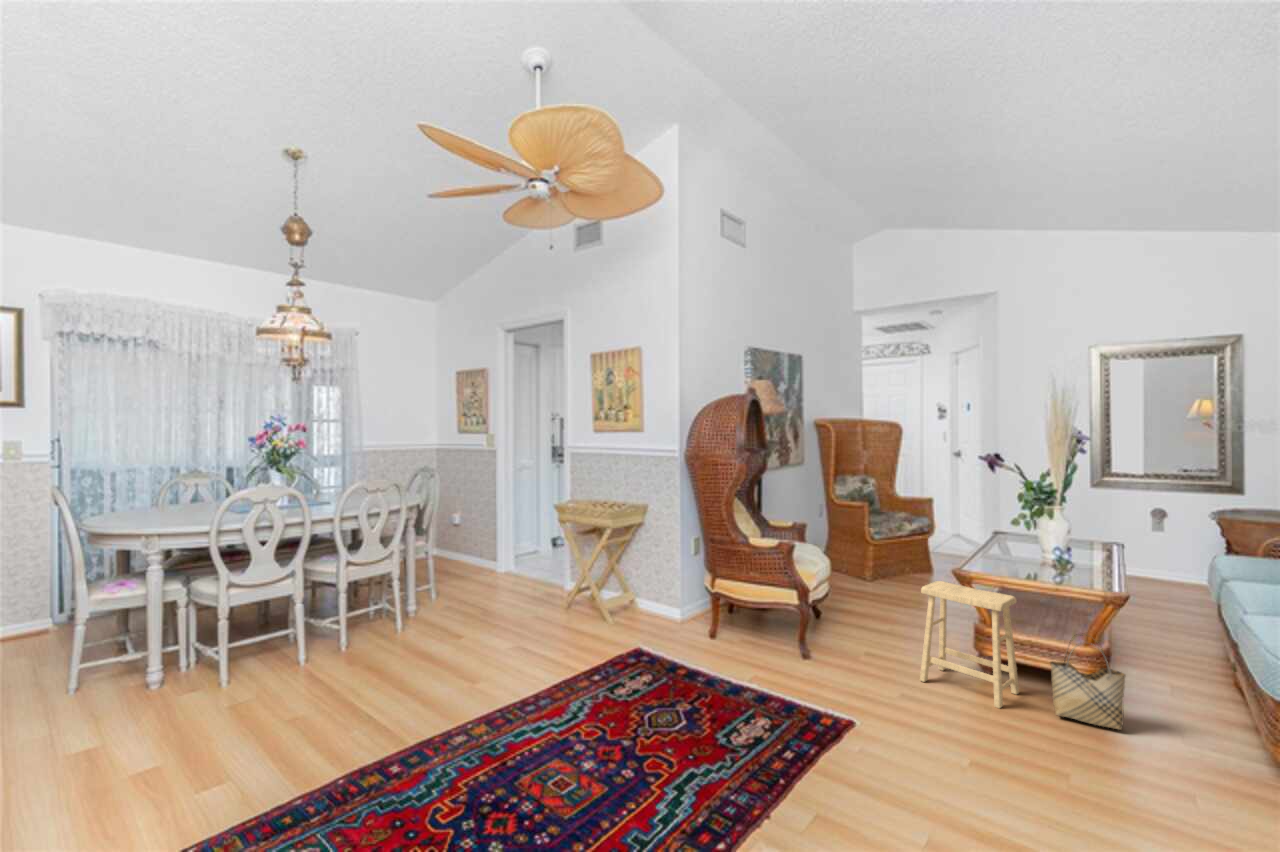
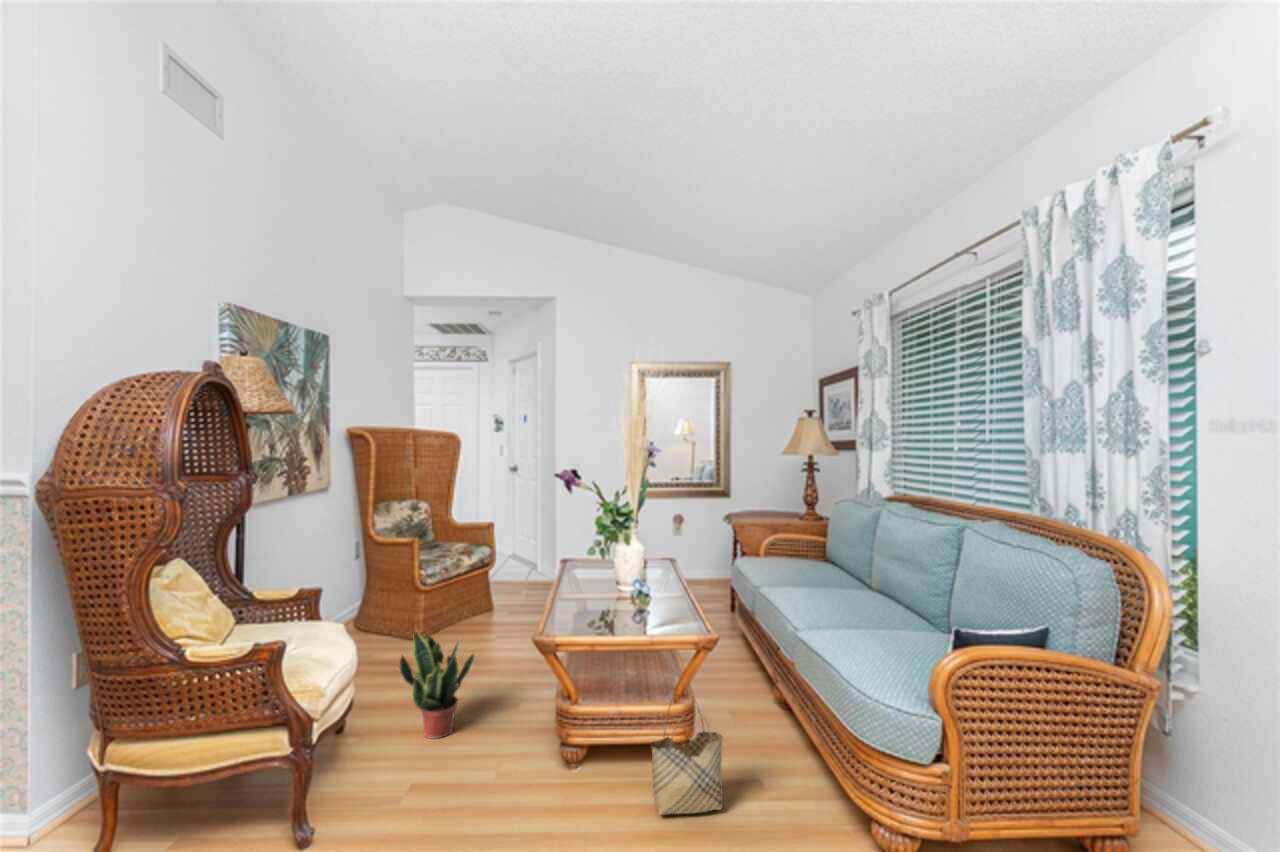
potted plant: none [857,558,911,635] -> present [399,632,475,739]
footstool: present [920,581,1019,708] -> none [491,656,612,833]

